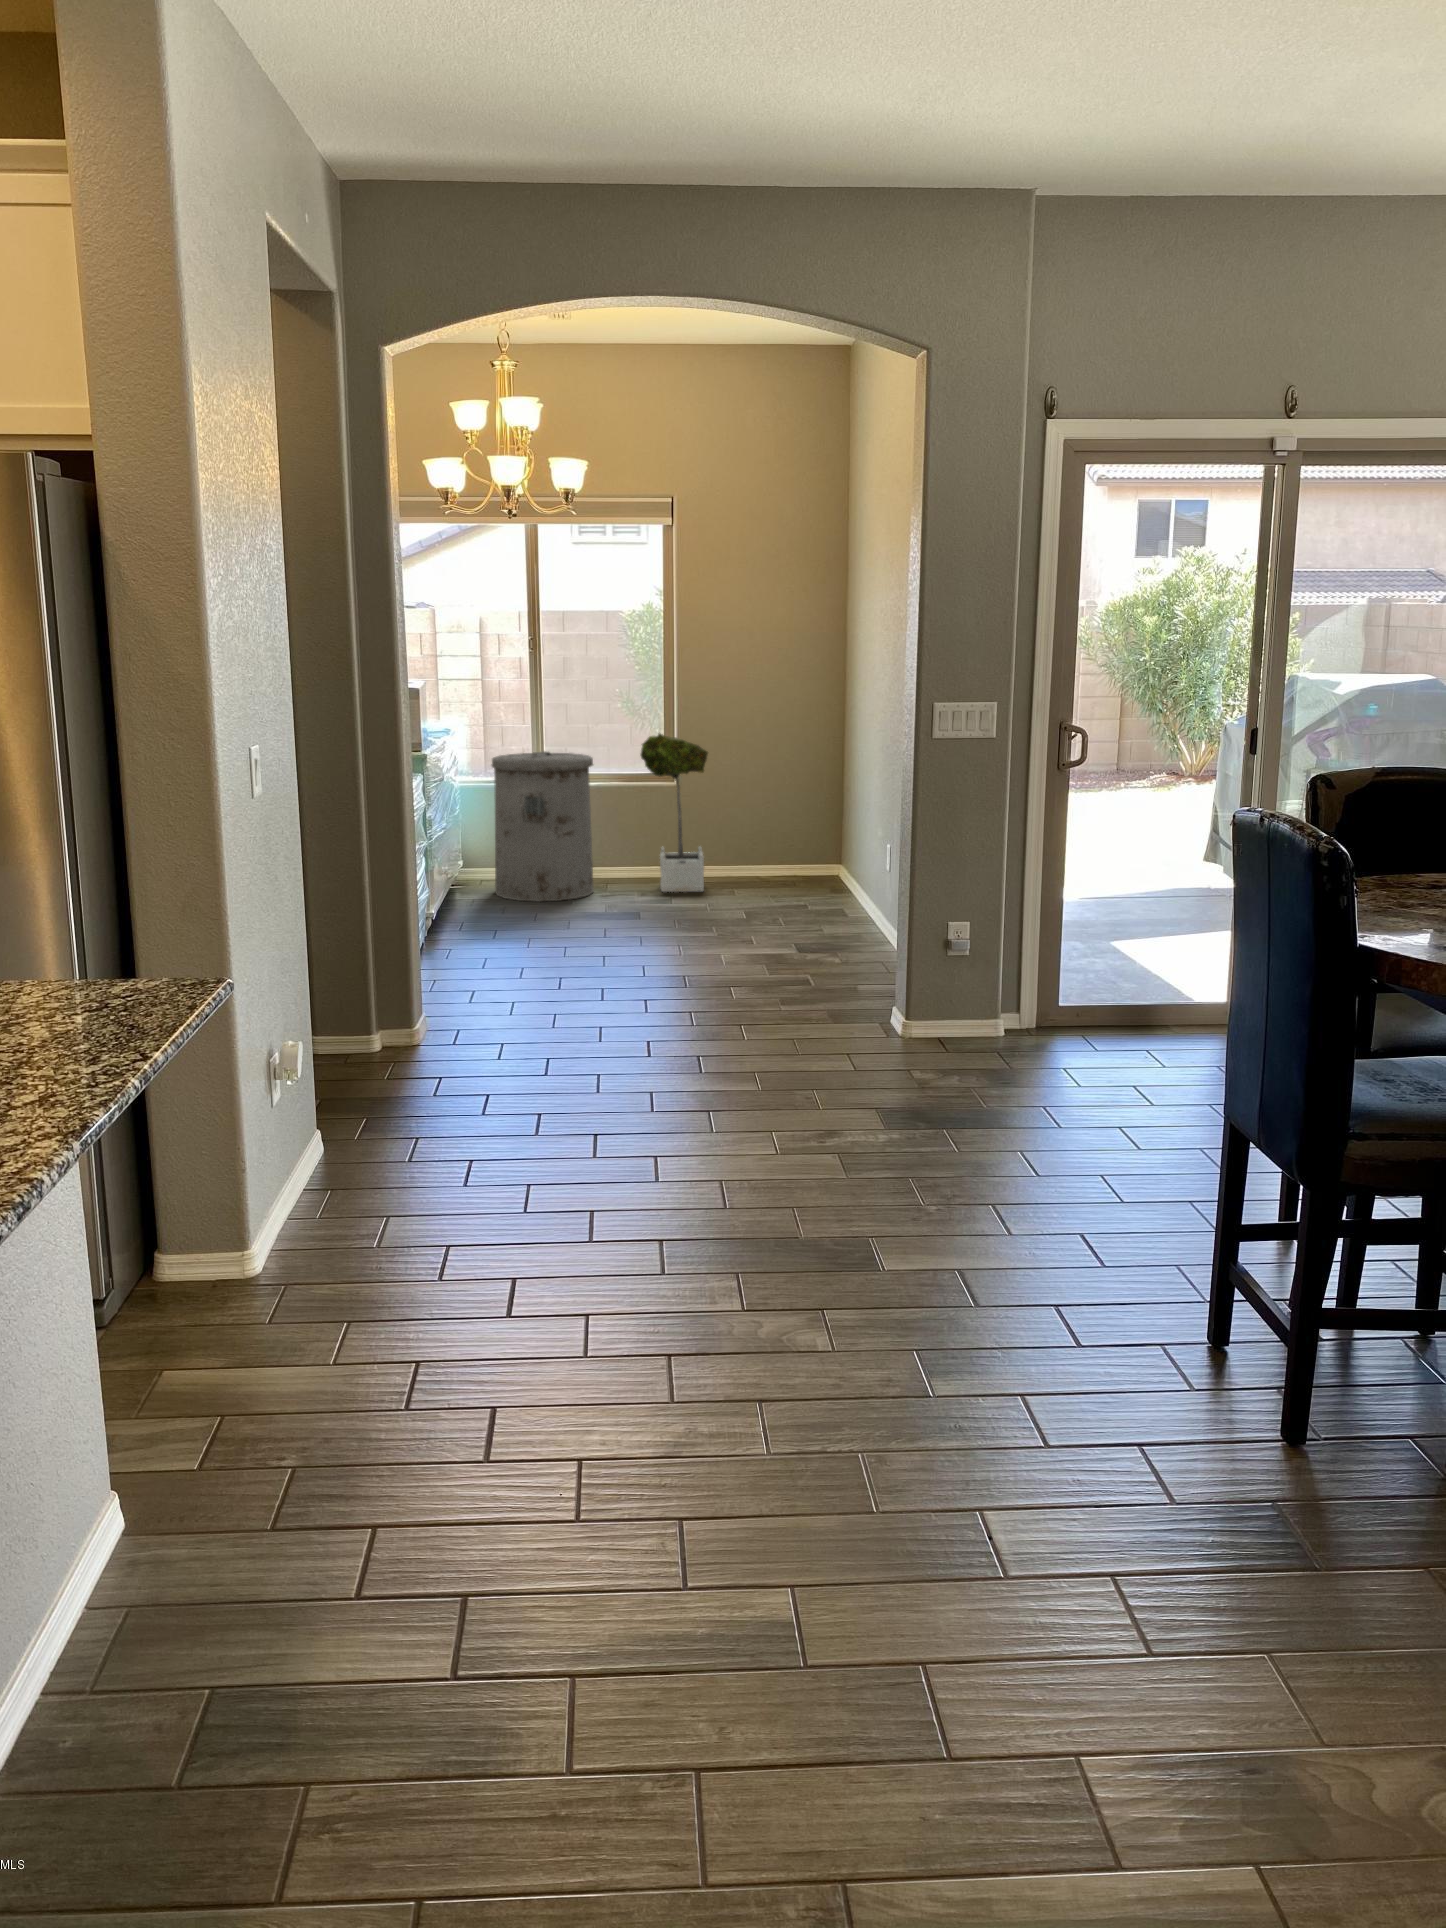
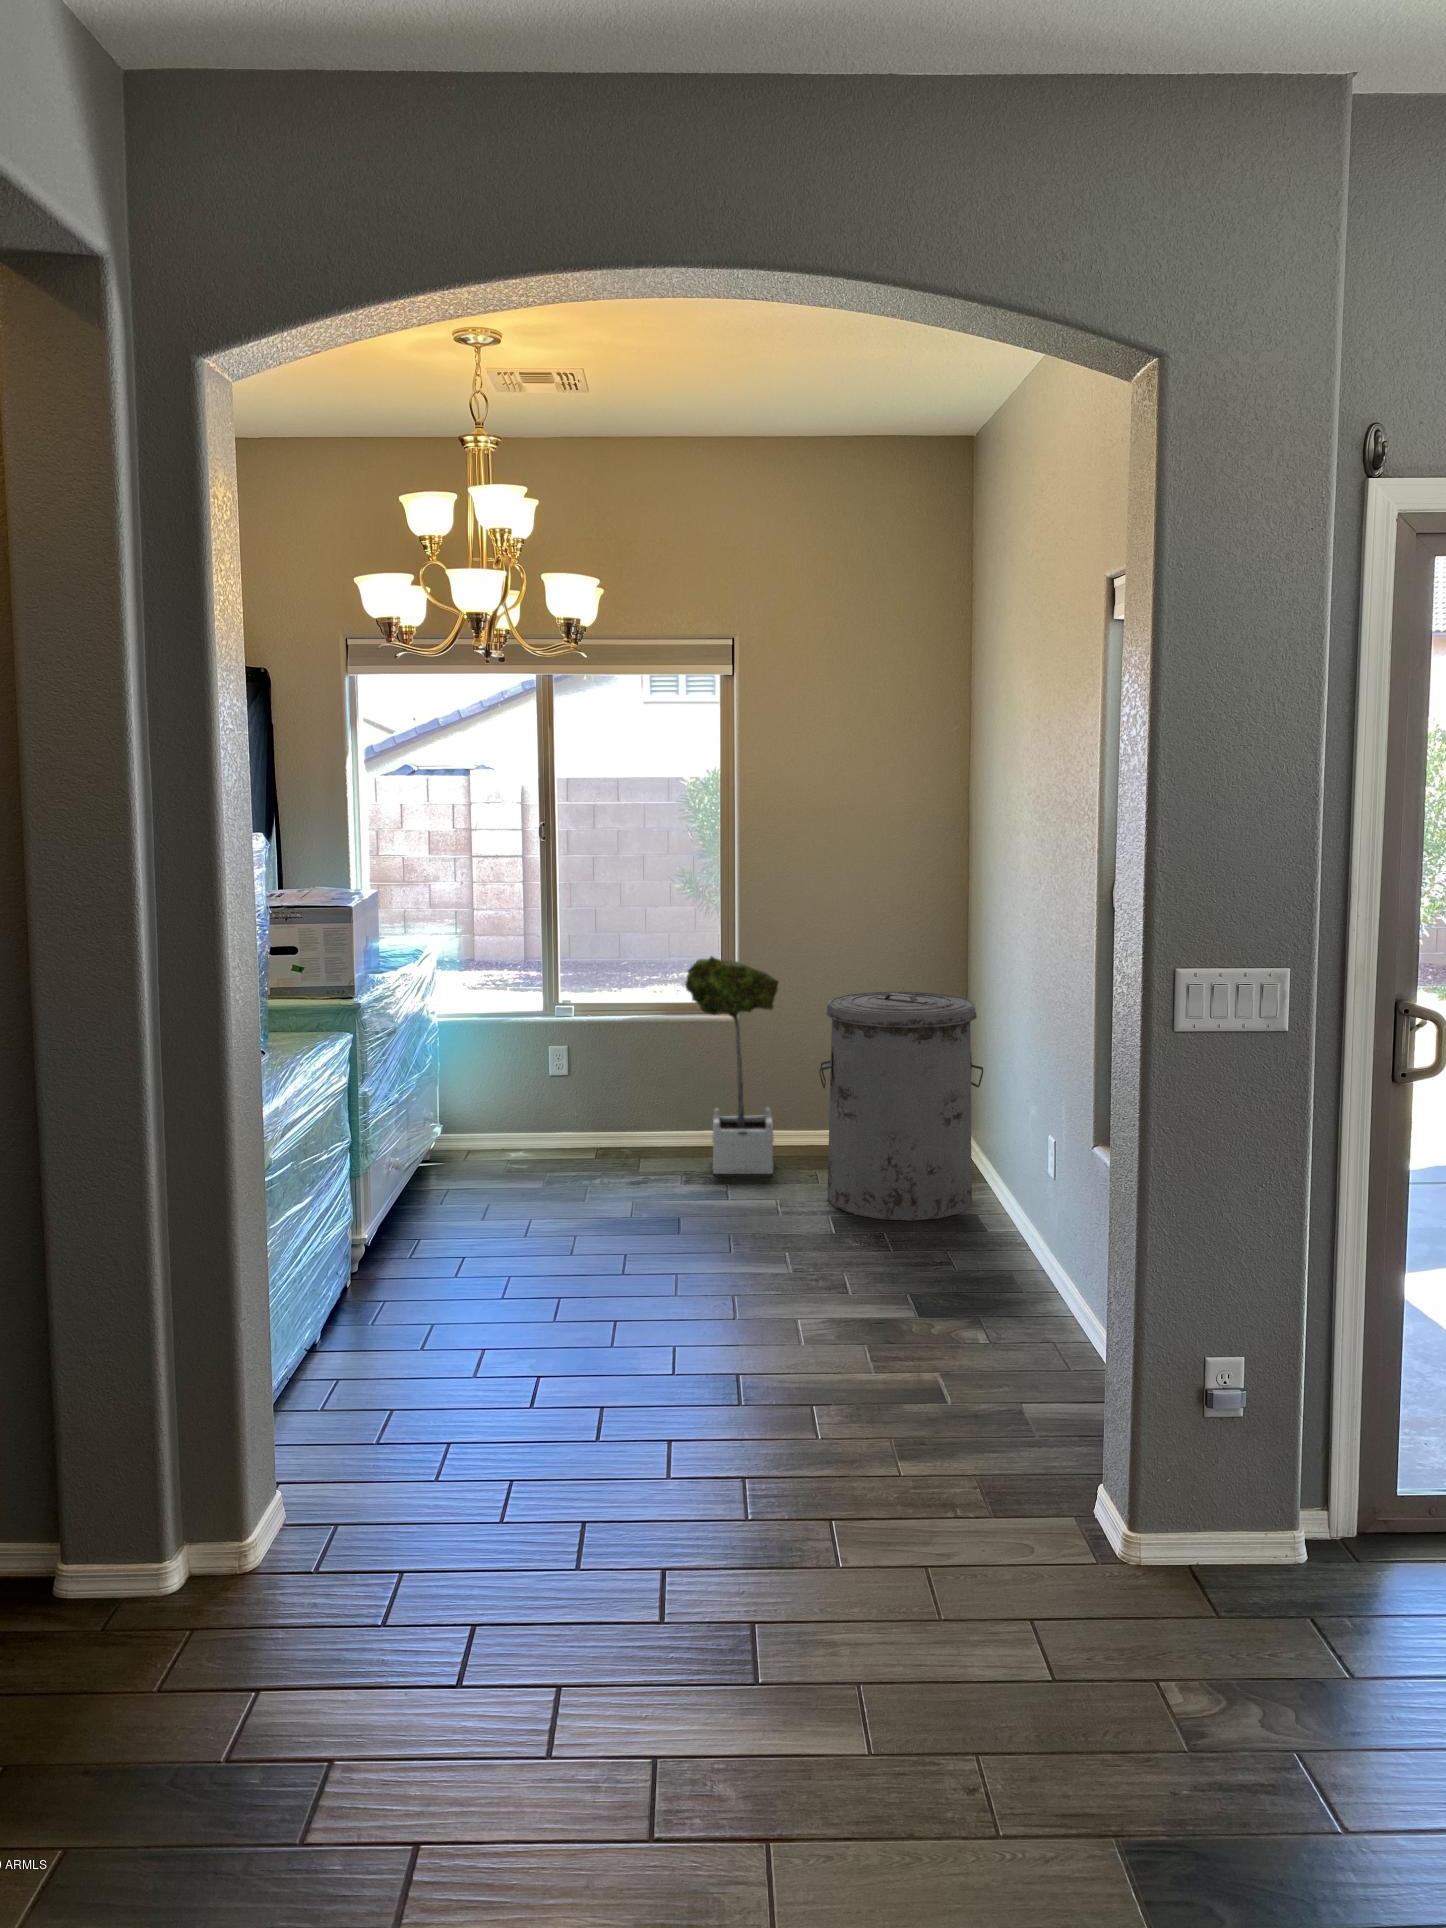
trash can: present [492,751,594,901] -> present [819,992,983,1221]

